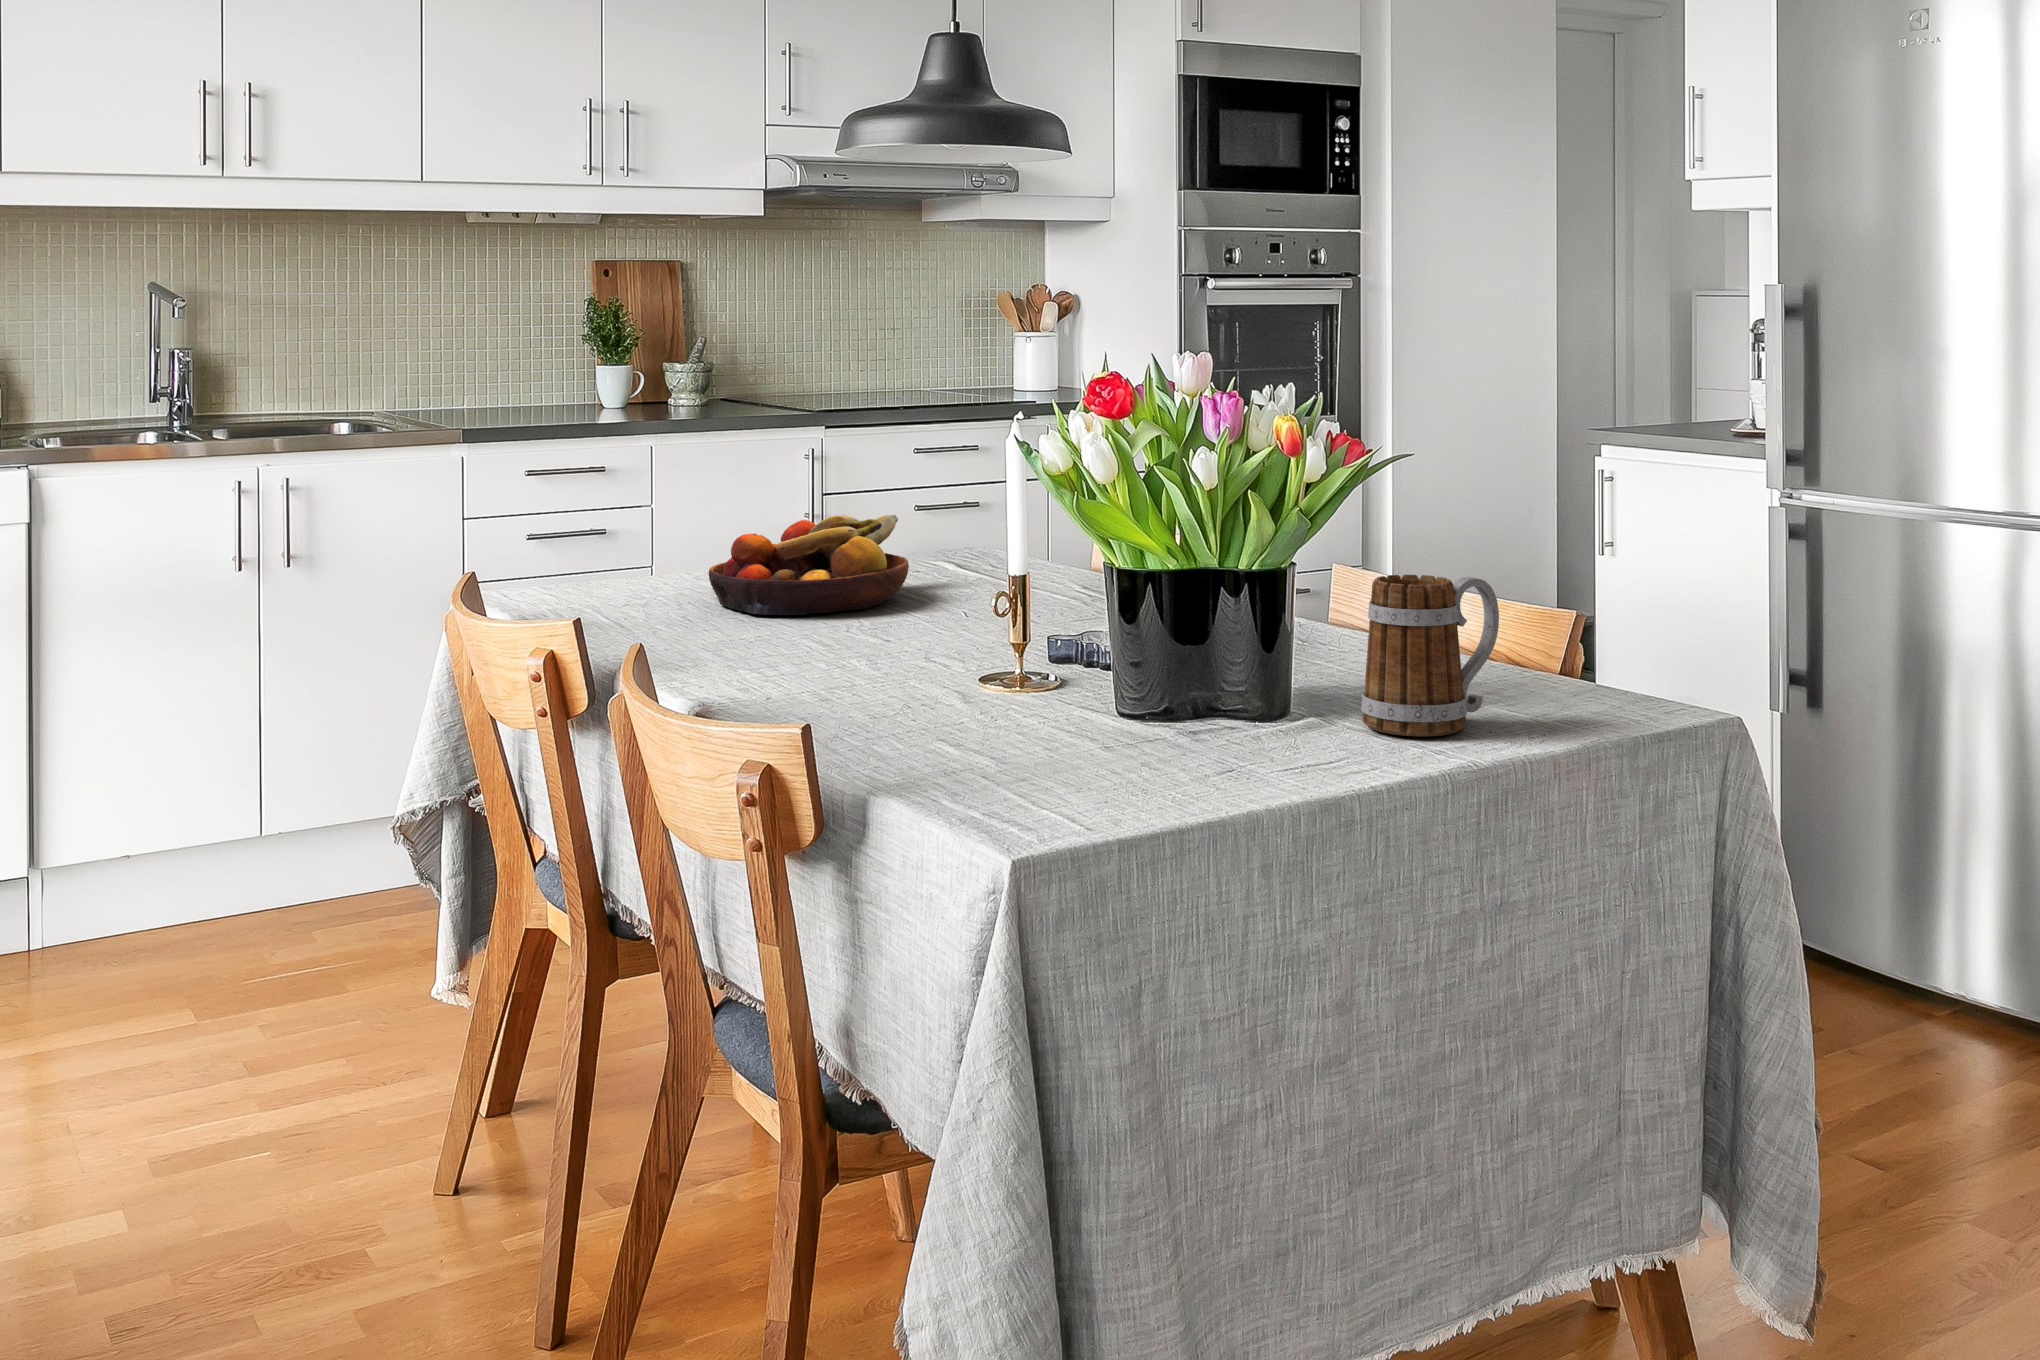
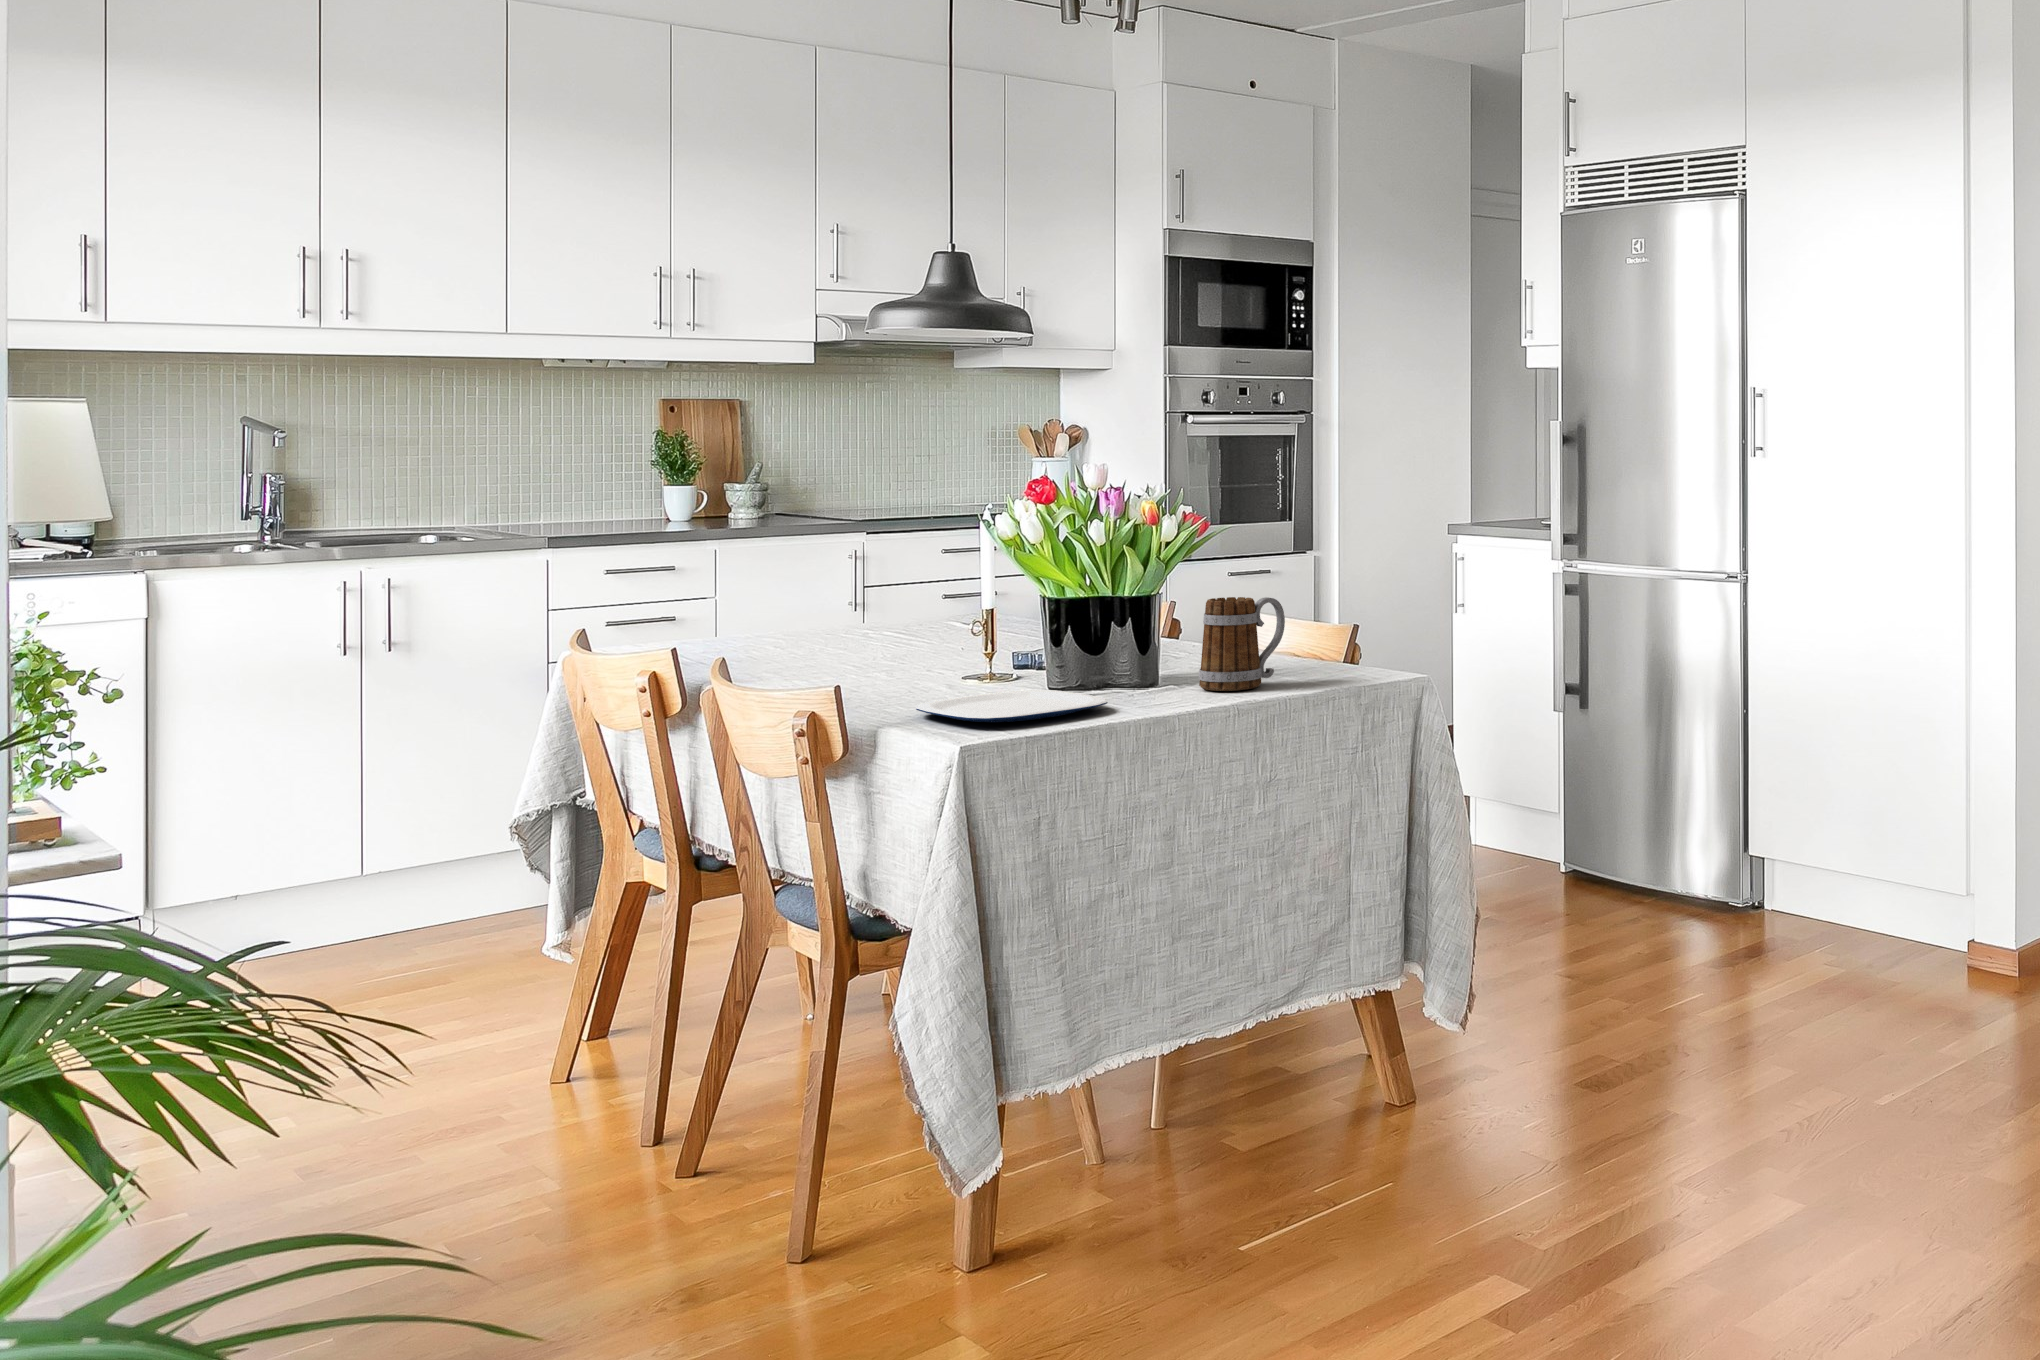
fruit bowl: present [709,515,909,615] -> none [768,585,921,654]
plate: none [924,718,1233,794] -> present [916,690,1108,722]

